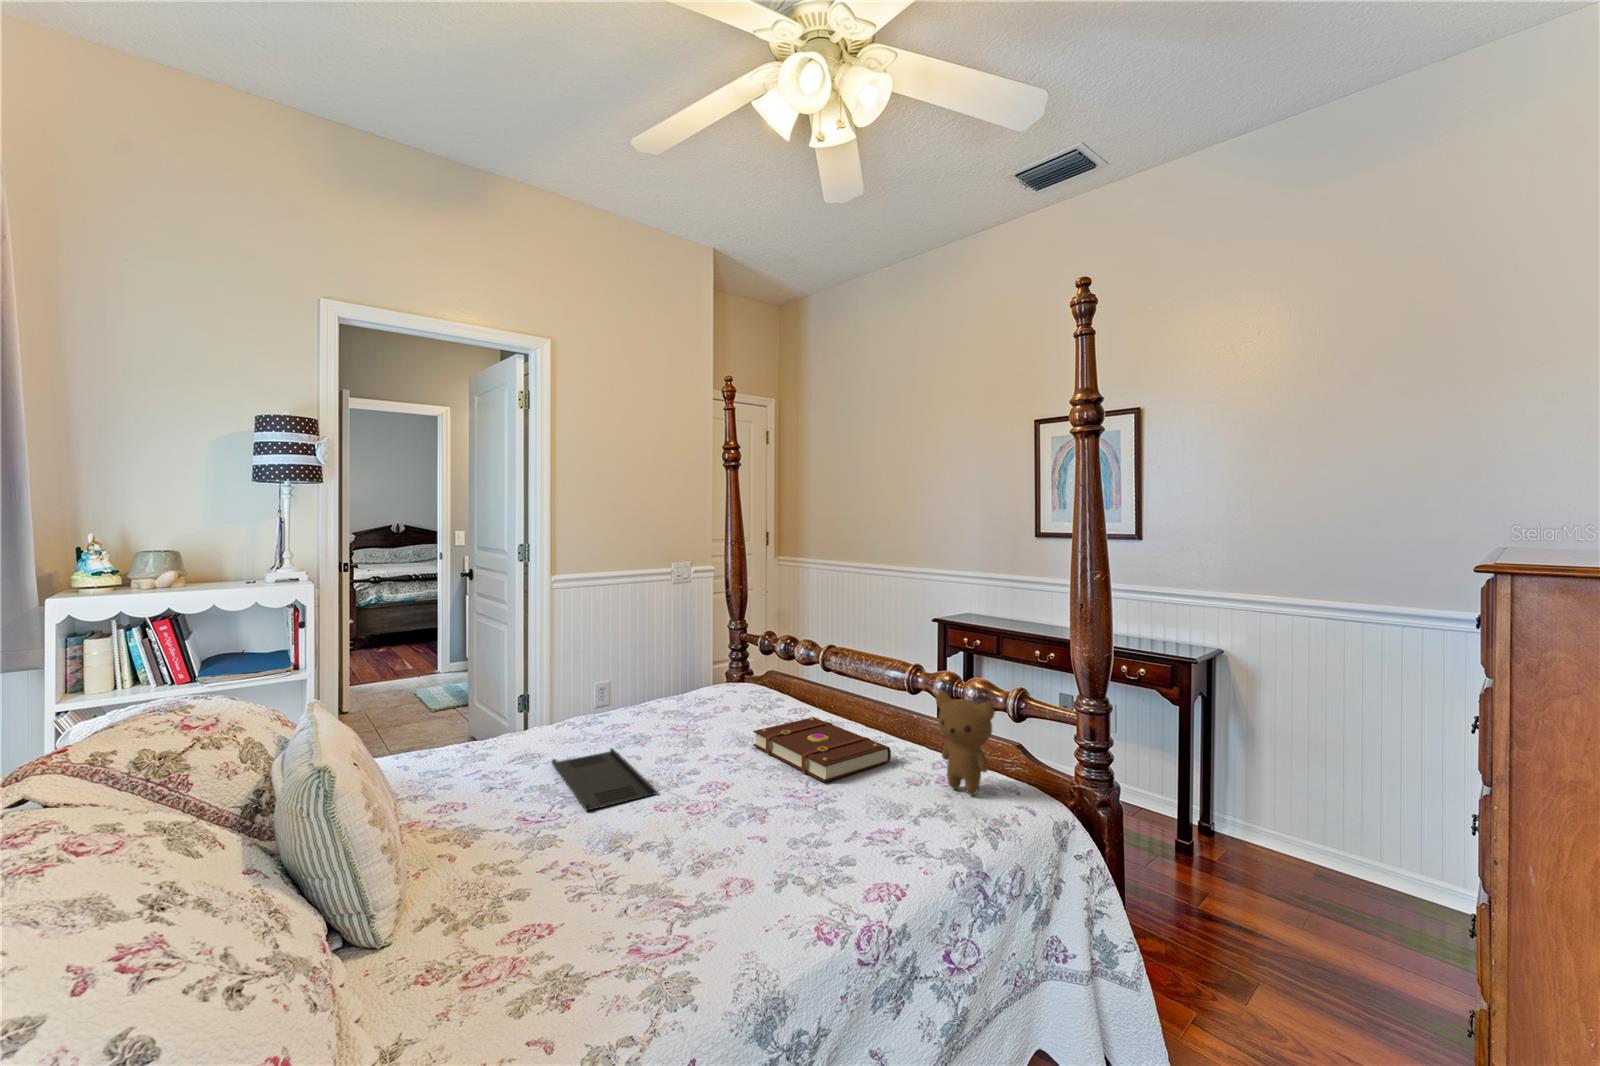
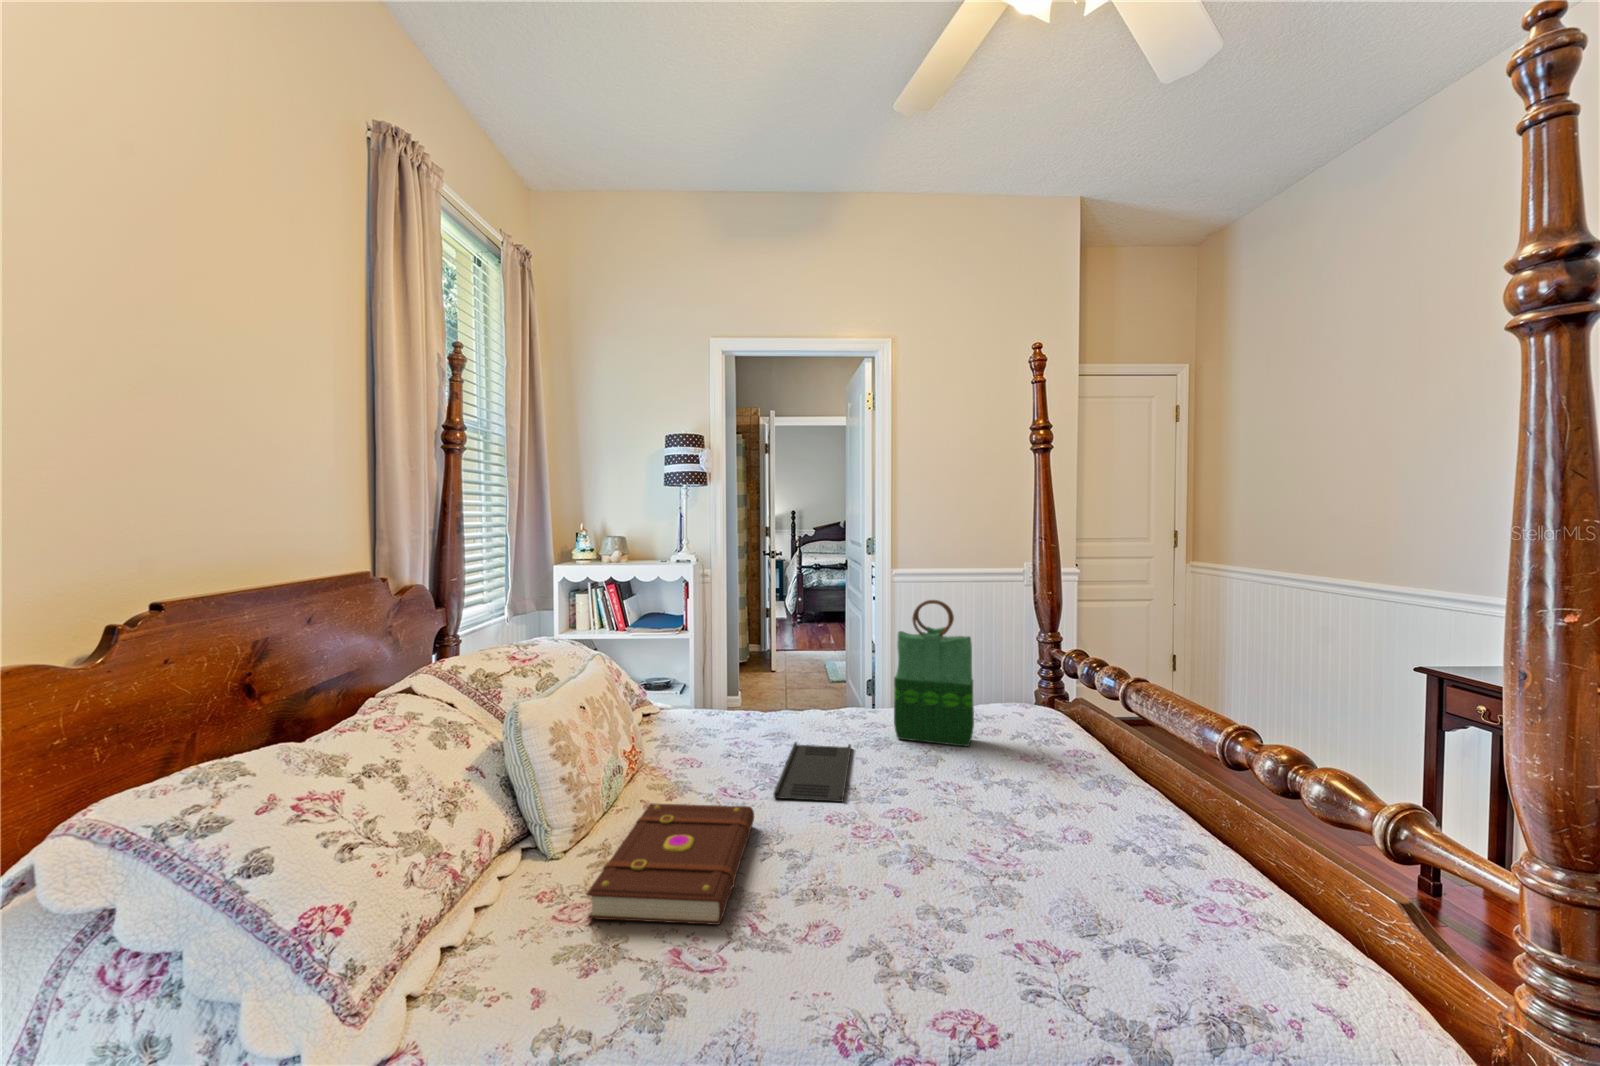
tote bag: none [641,596,716,734] -> present [894,600,974,746]
teddy bear: present [936,692,995,795] -> none [1187,775,1279,953]
book: present [753,717,891,782] -> present [587,803,754,925]

